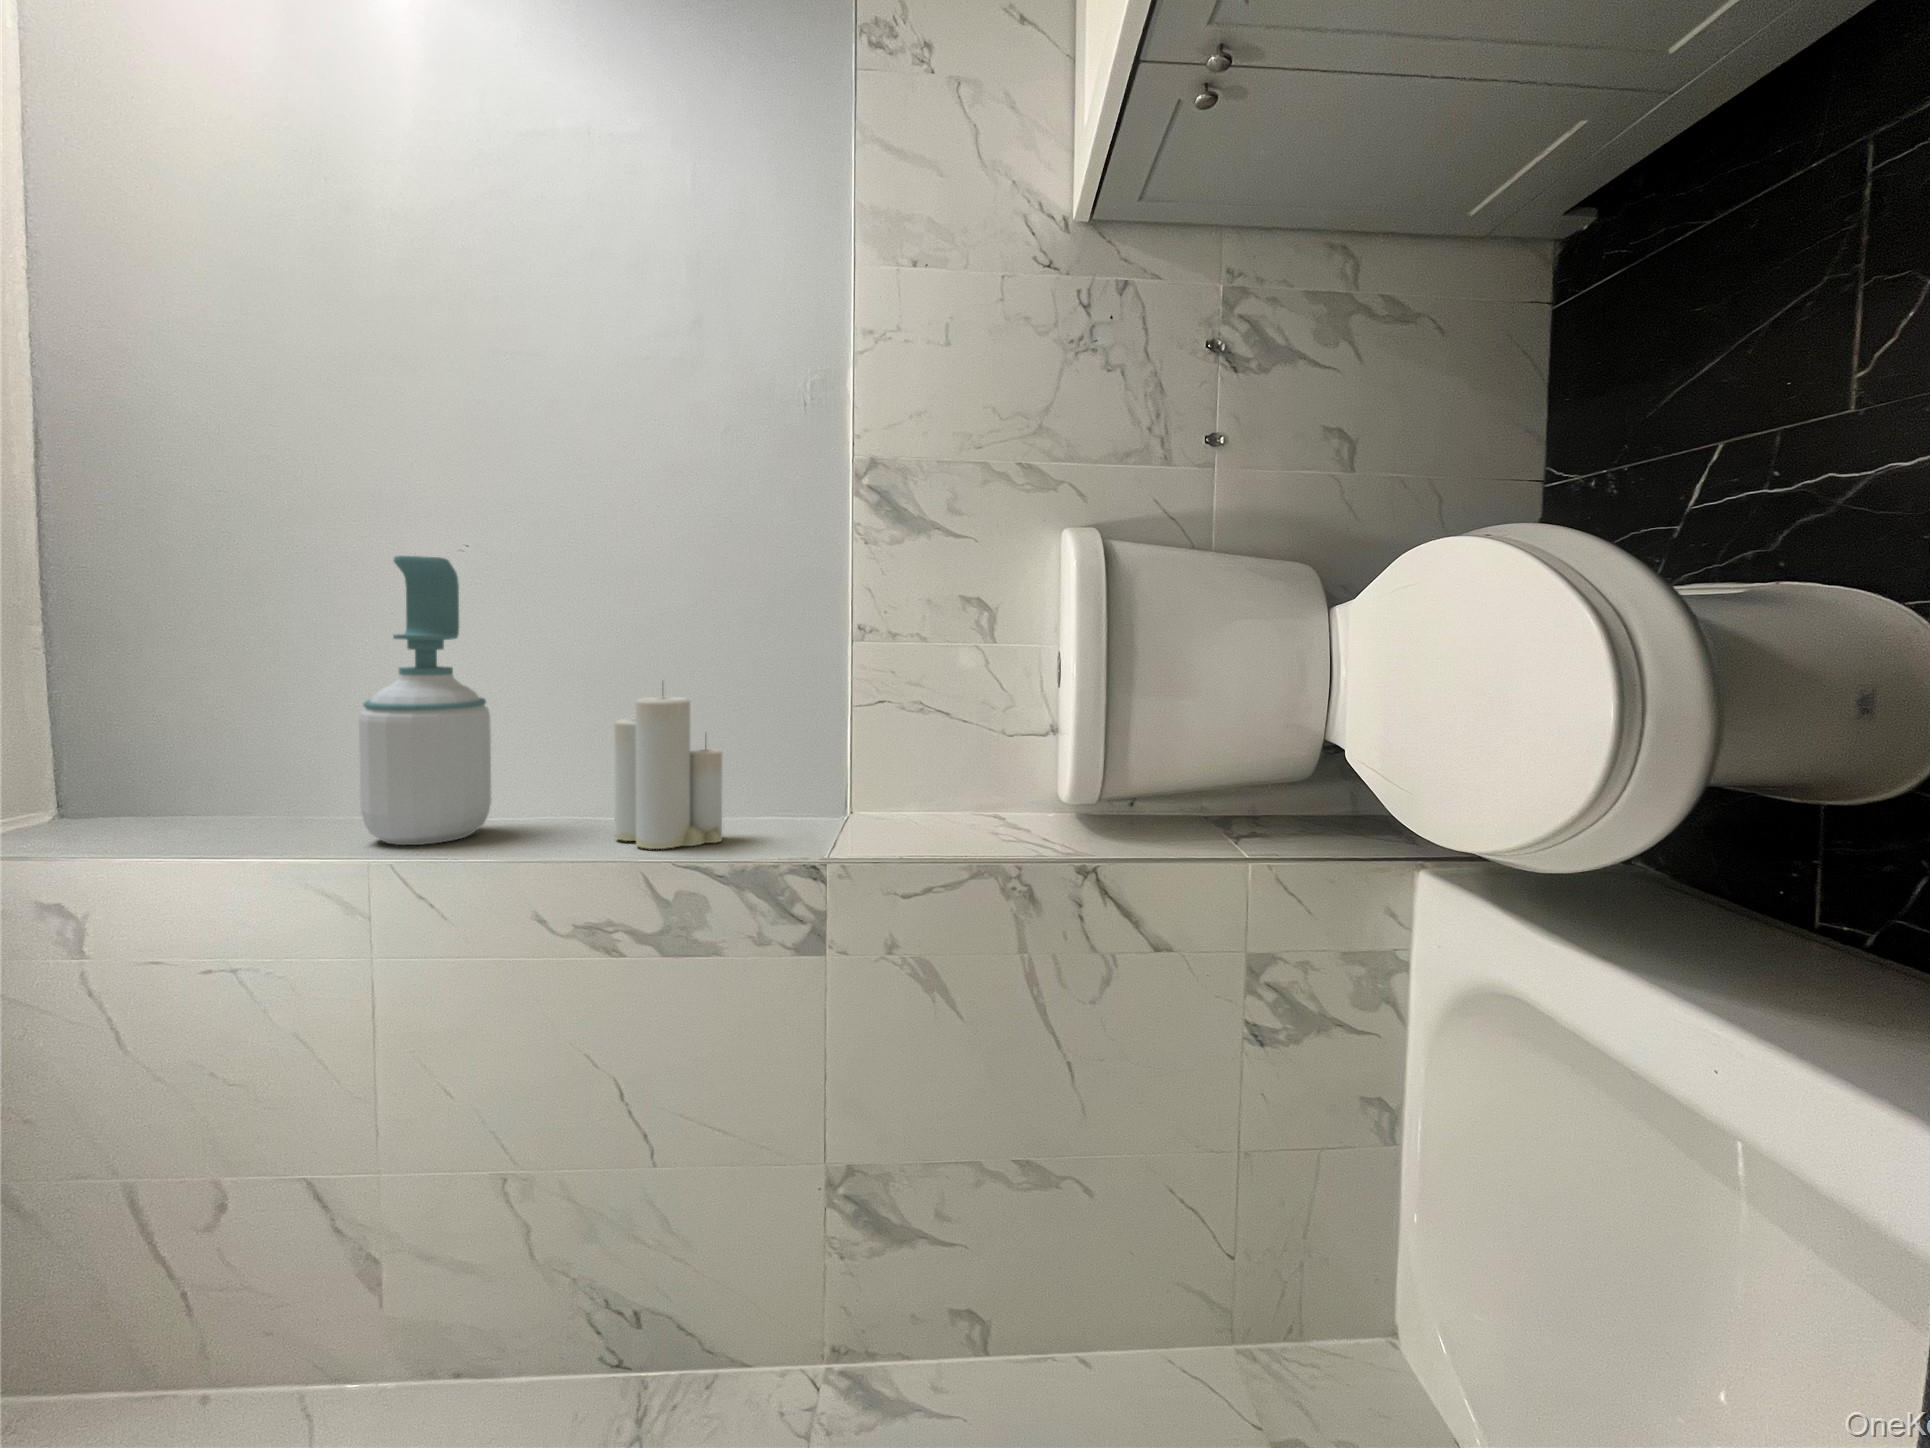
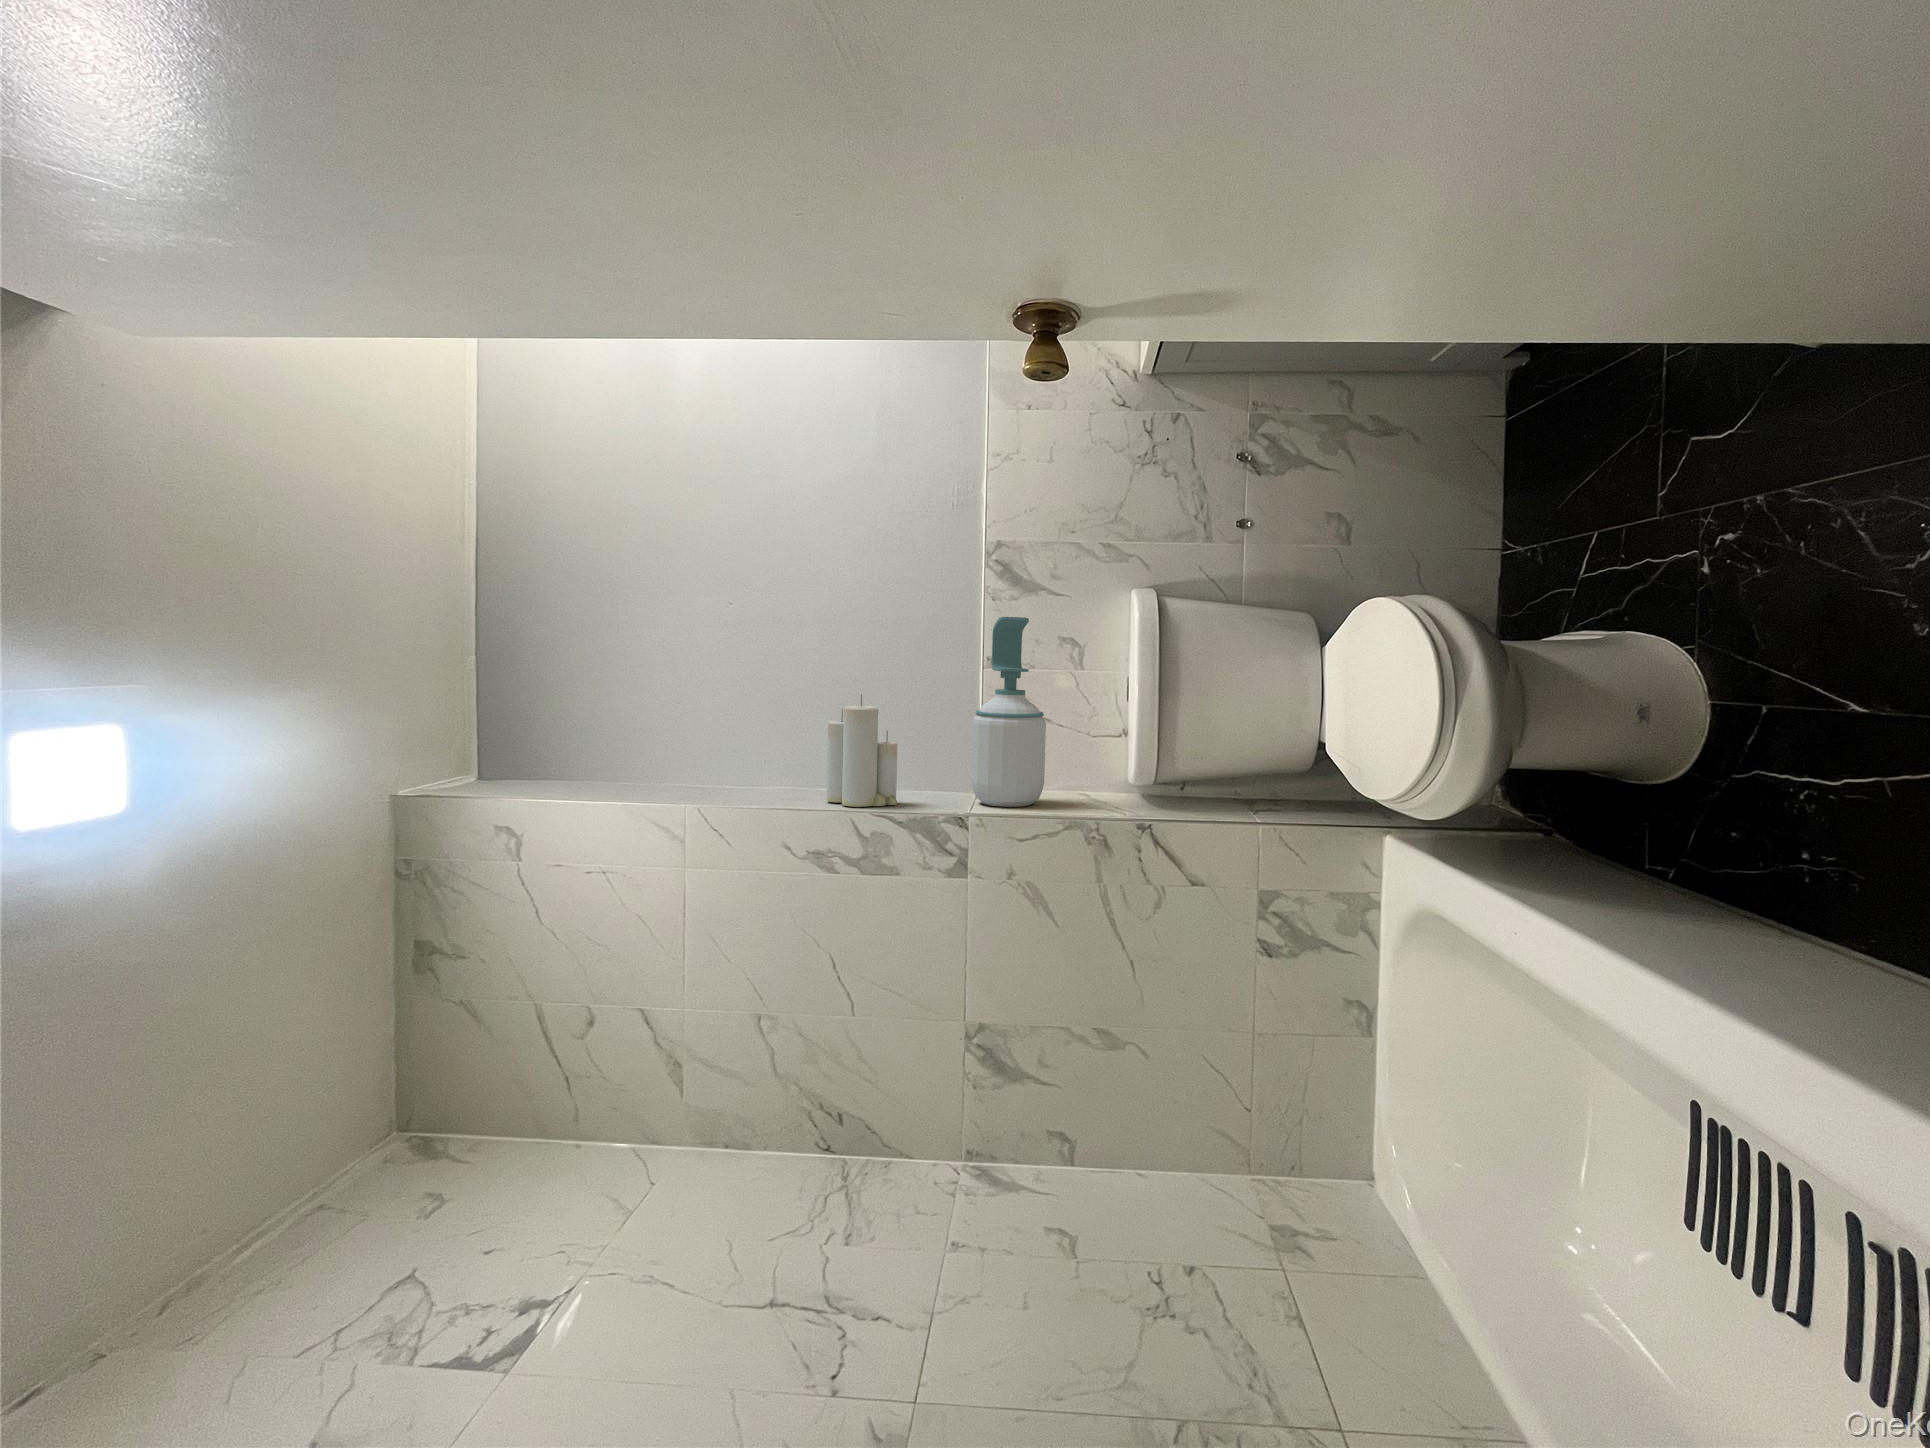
soap bottle: present [359,556,491,845] -> present [972,617,1046,807]

